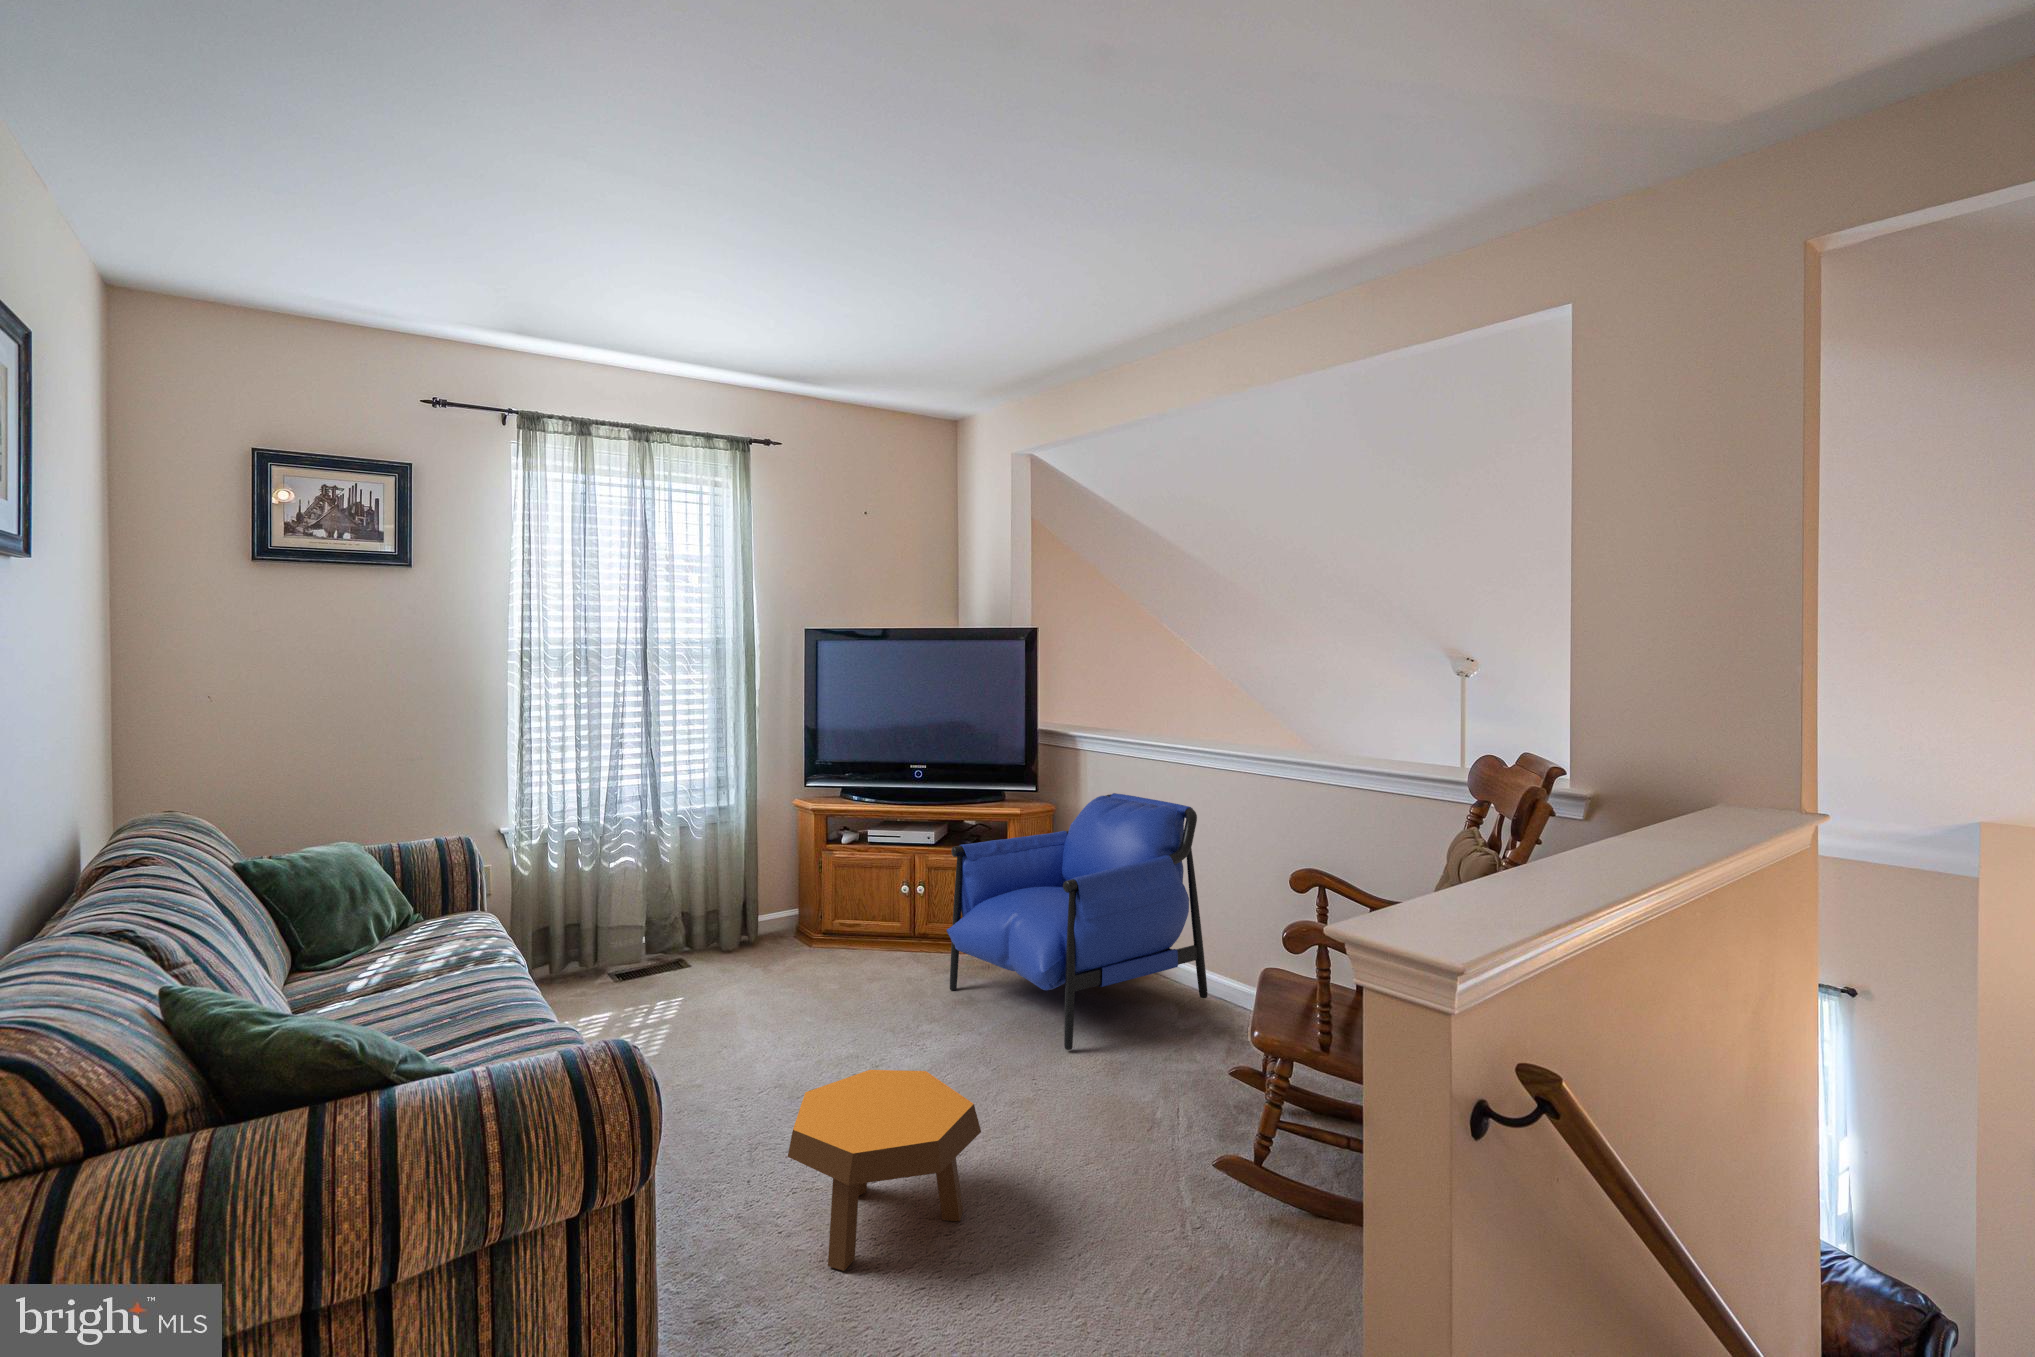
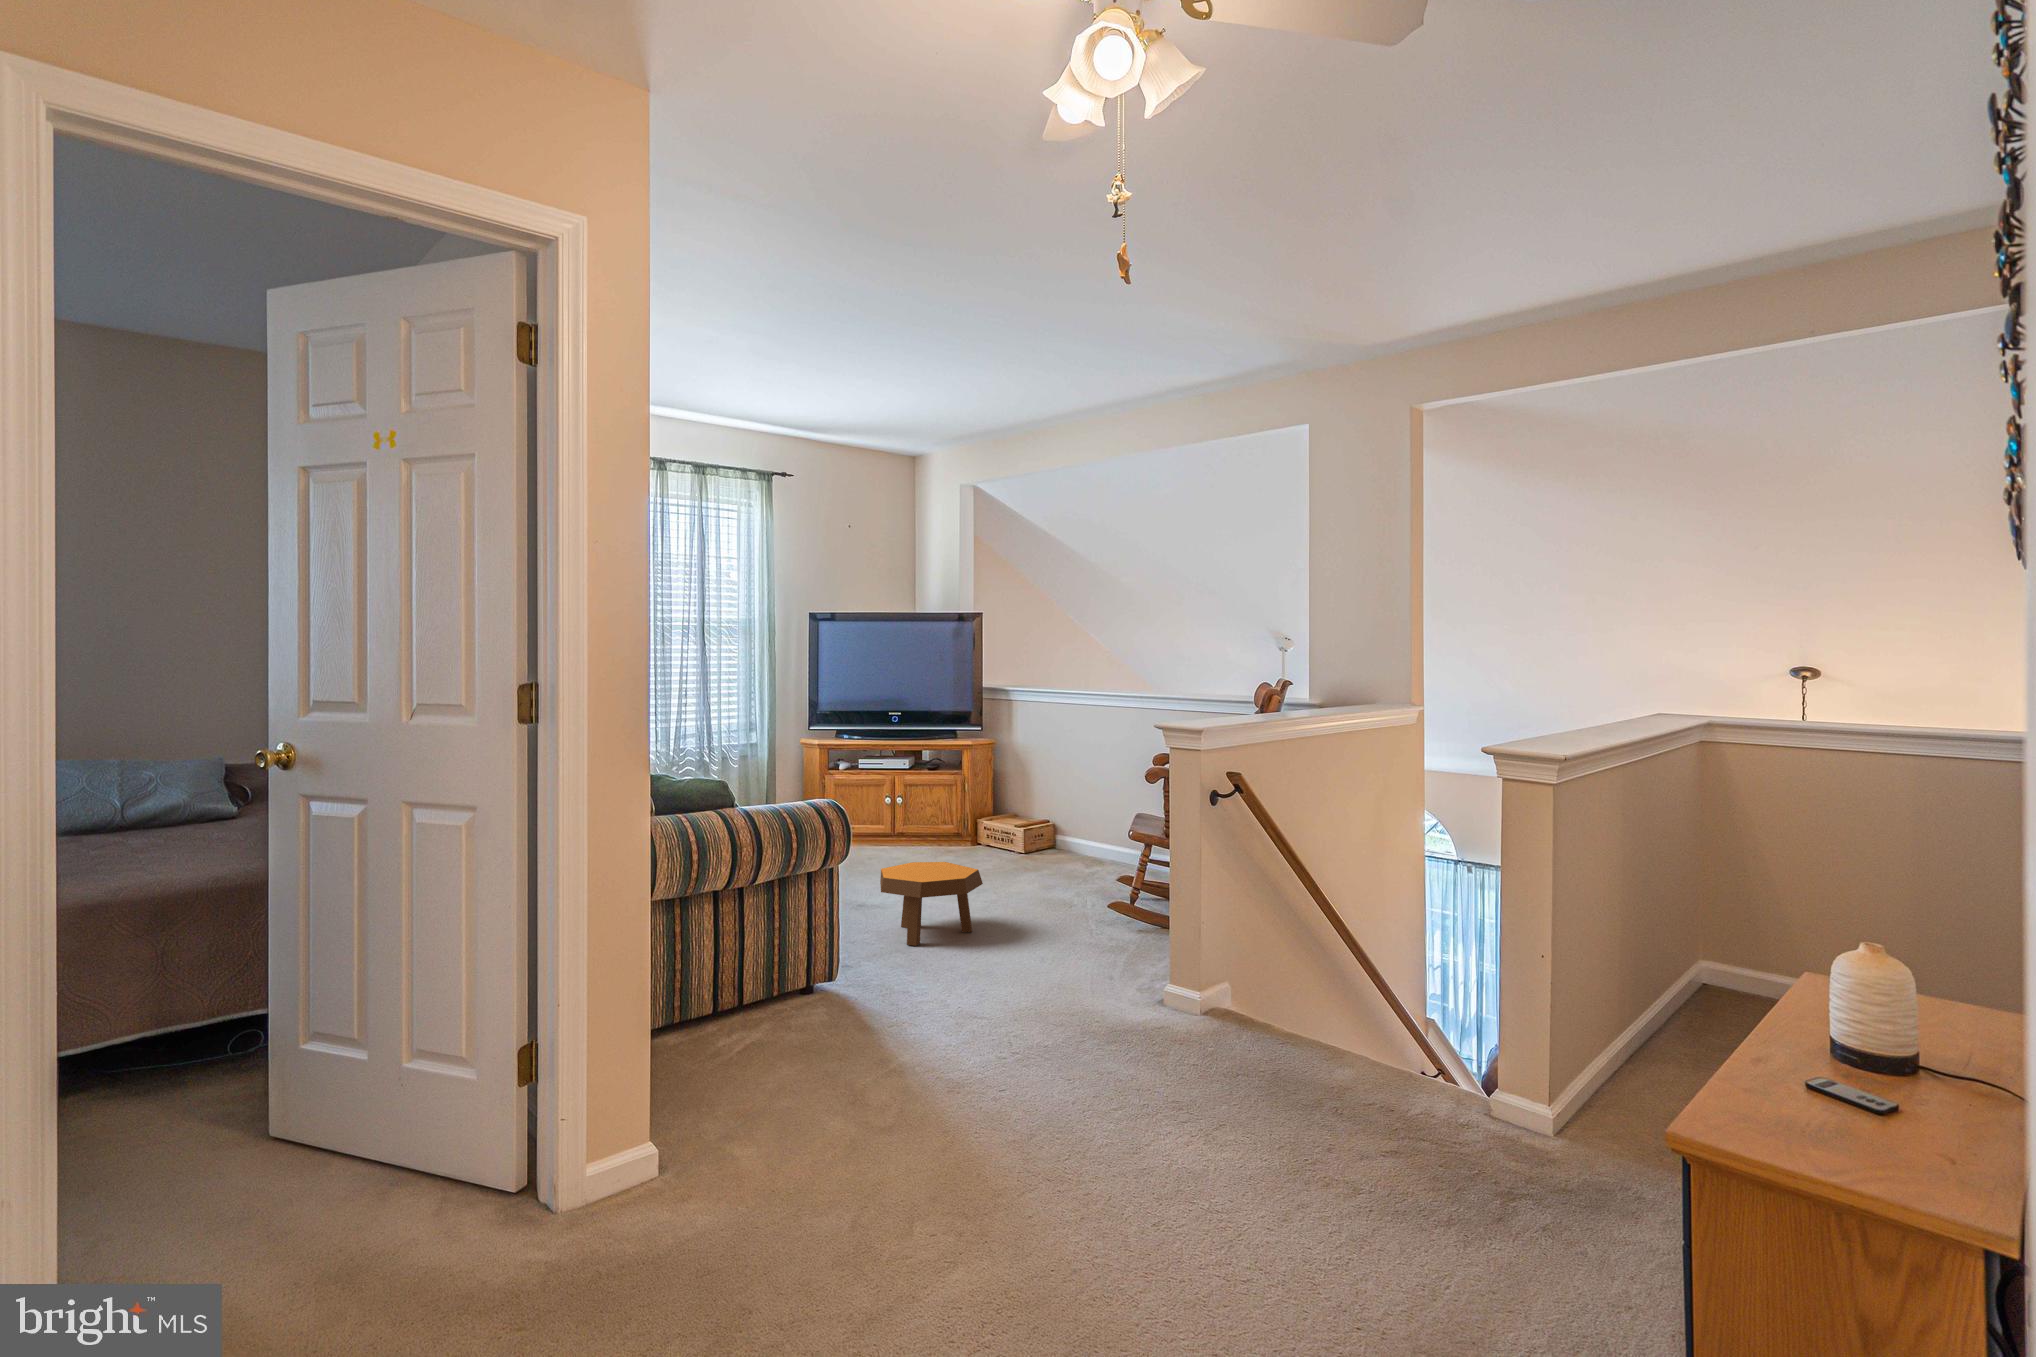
armchair: present [947,793,1208,1050] -> none [928,728,1104,880]

